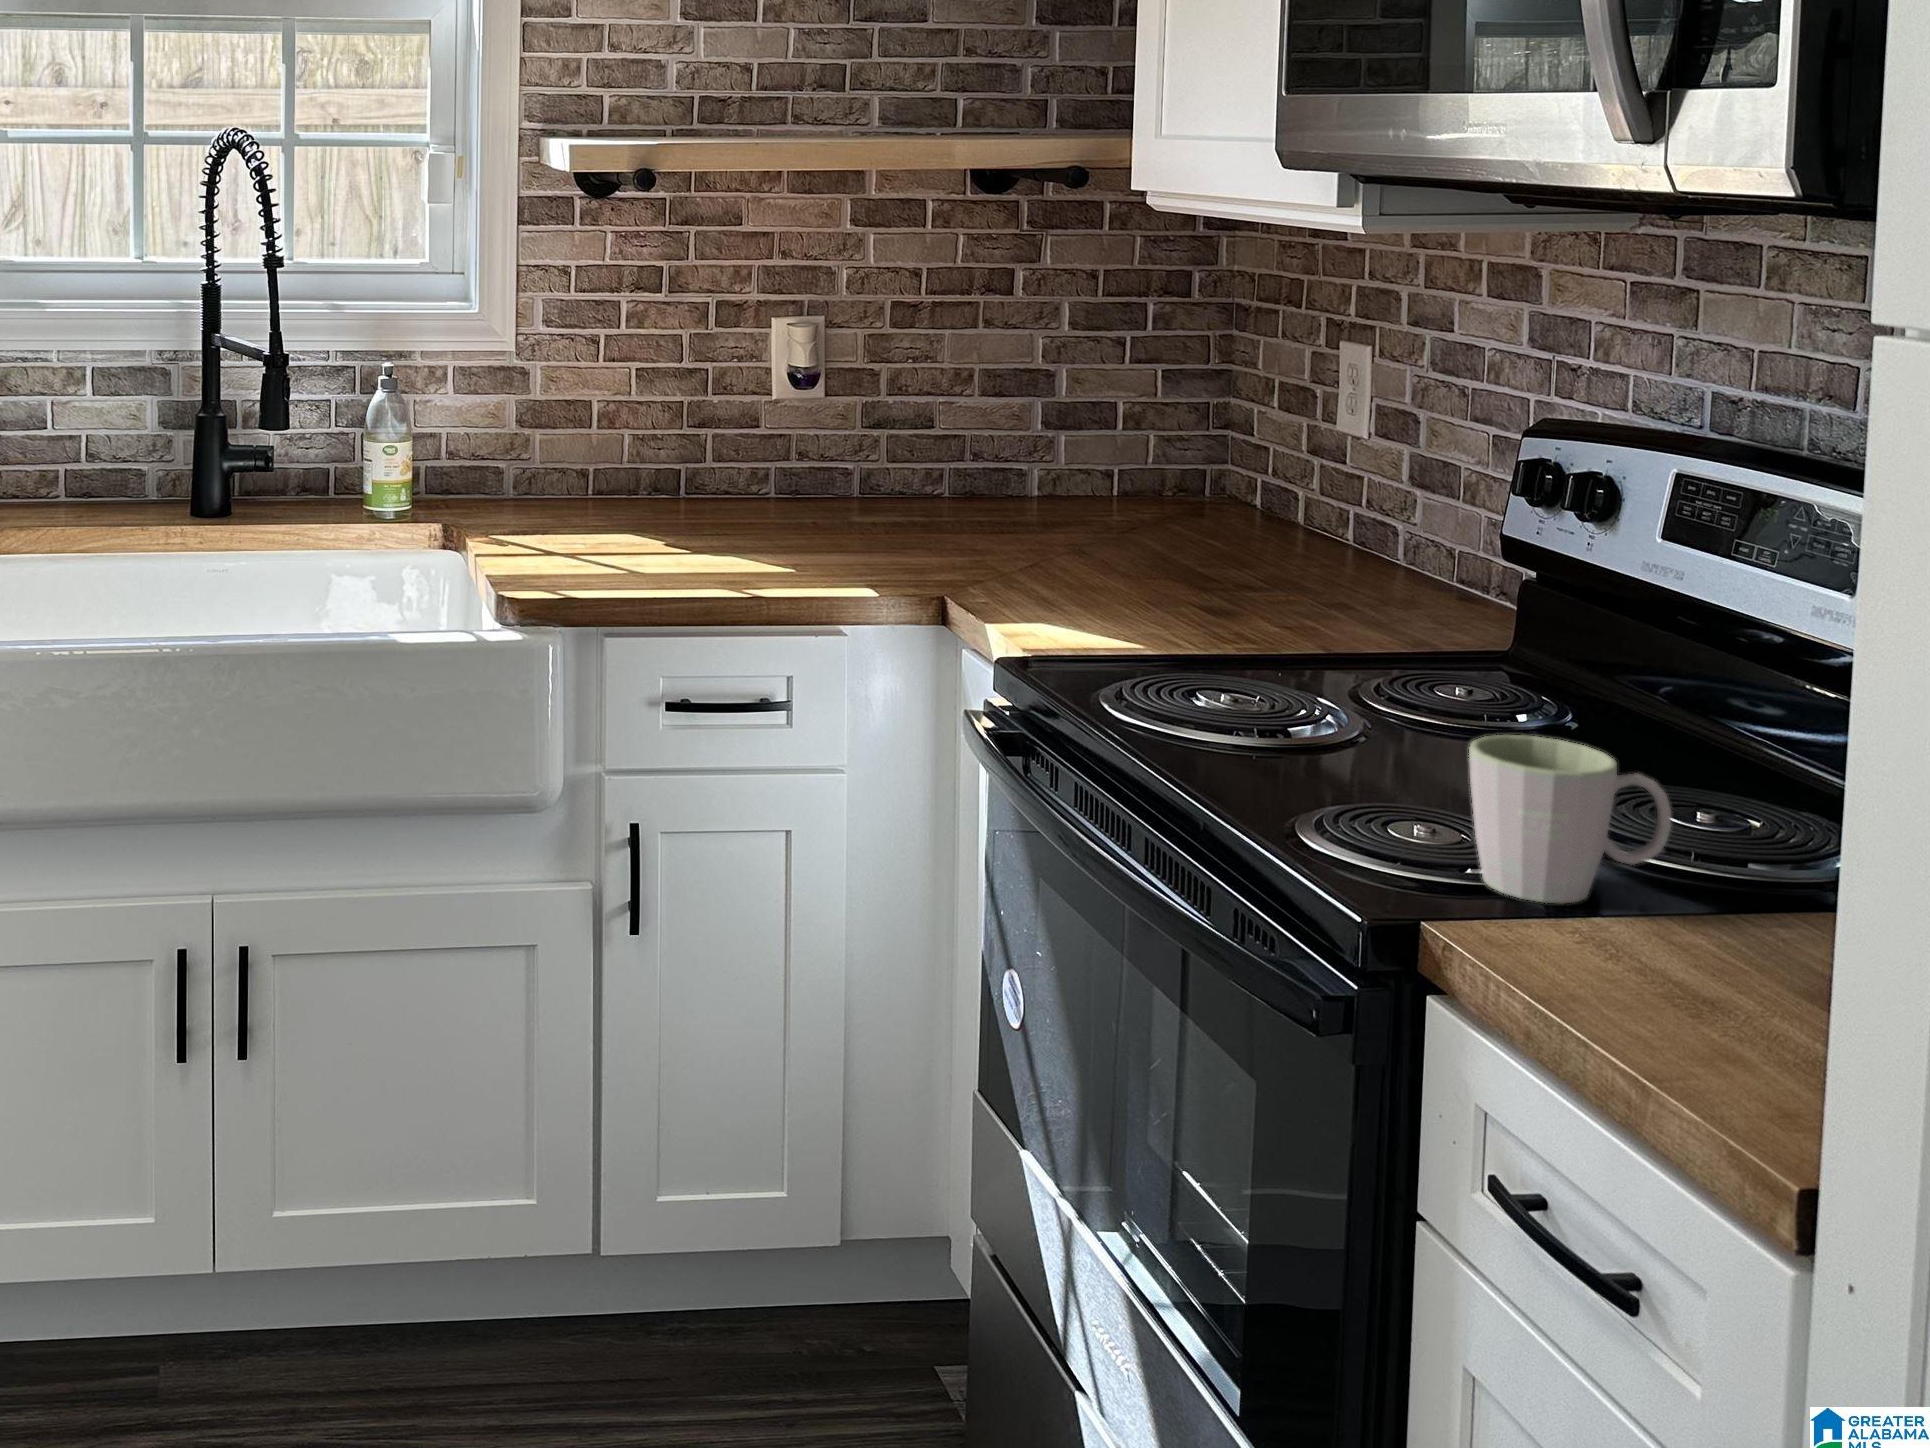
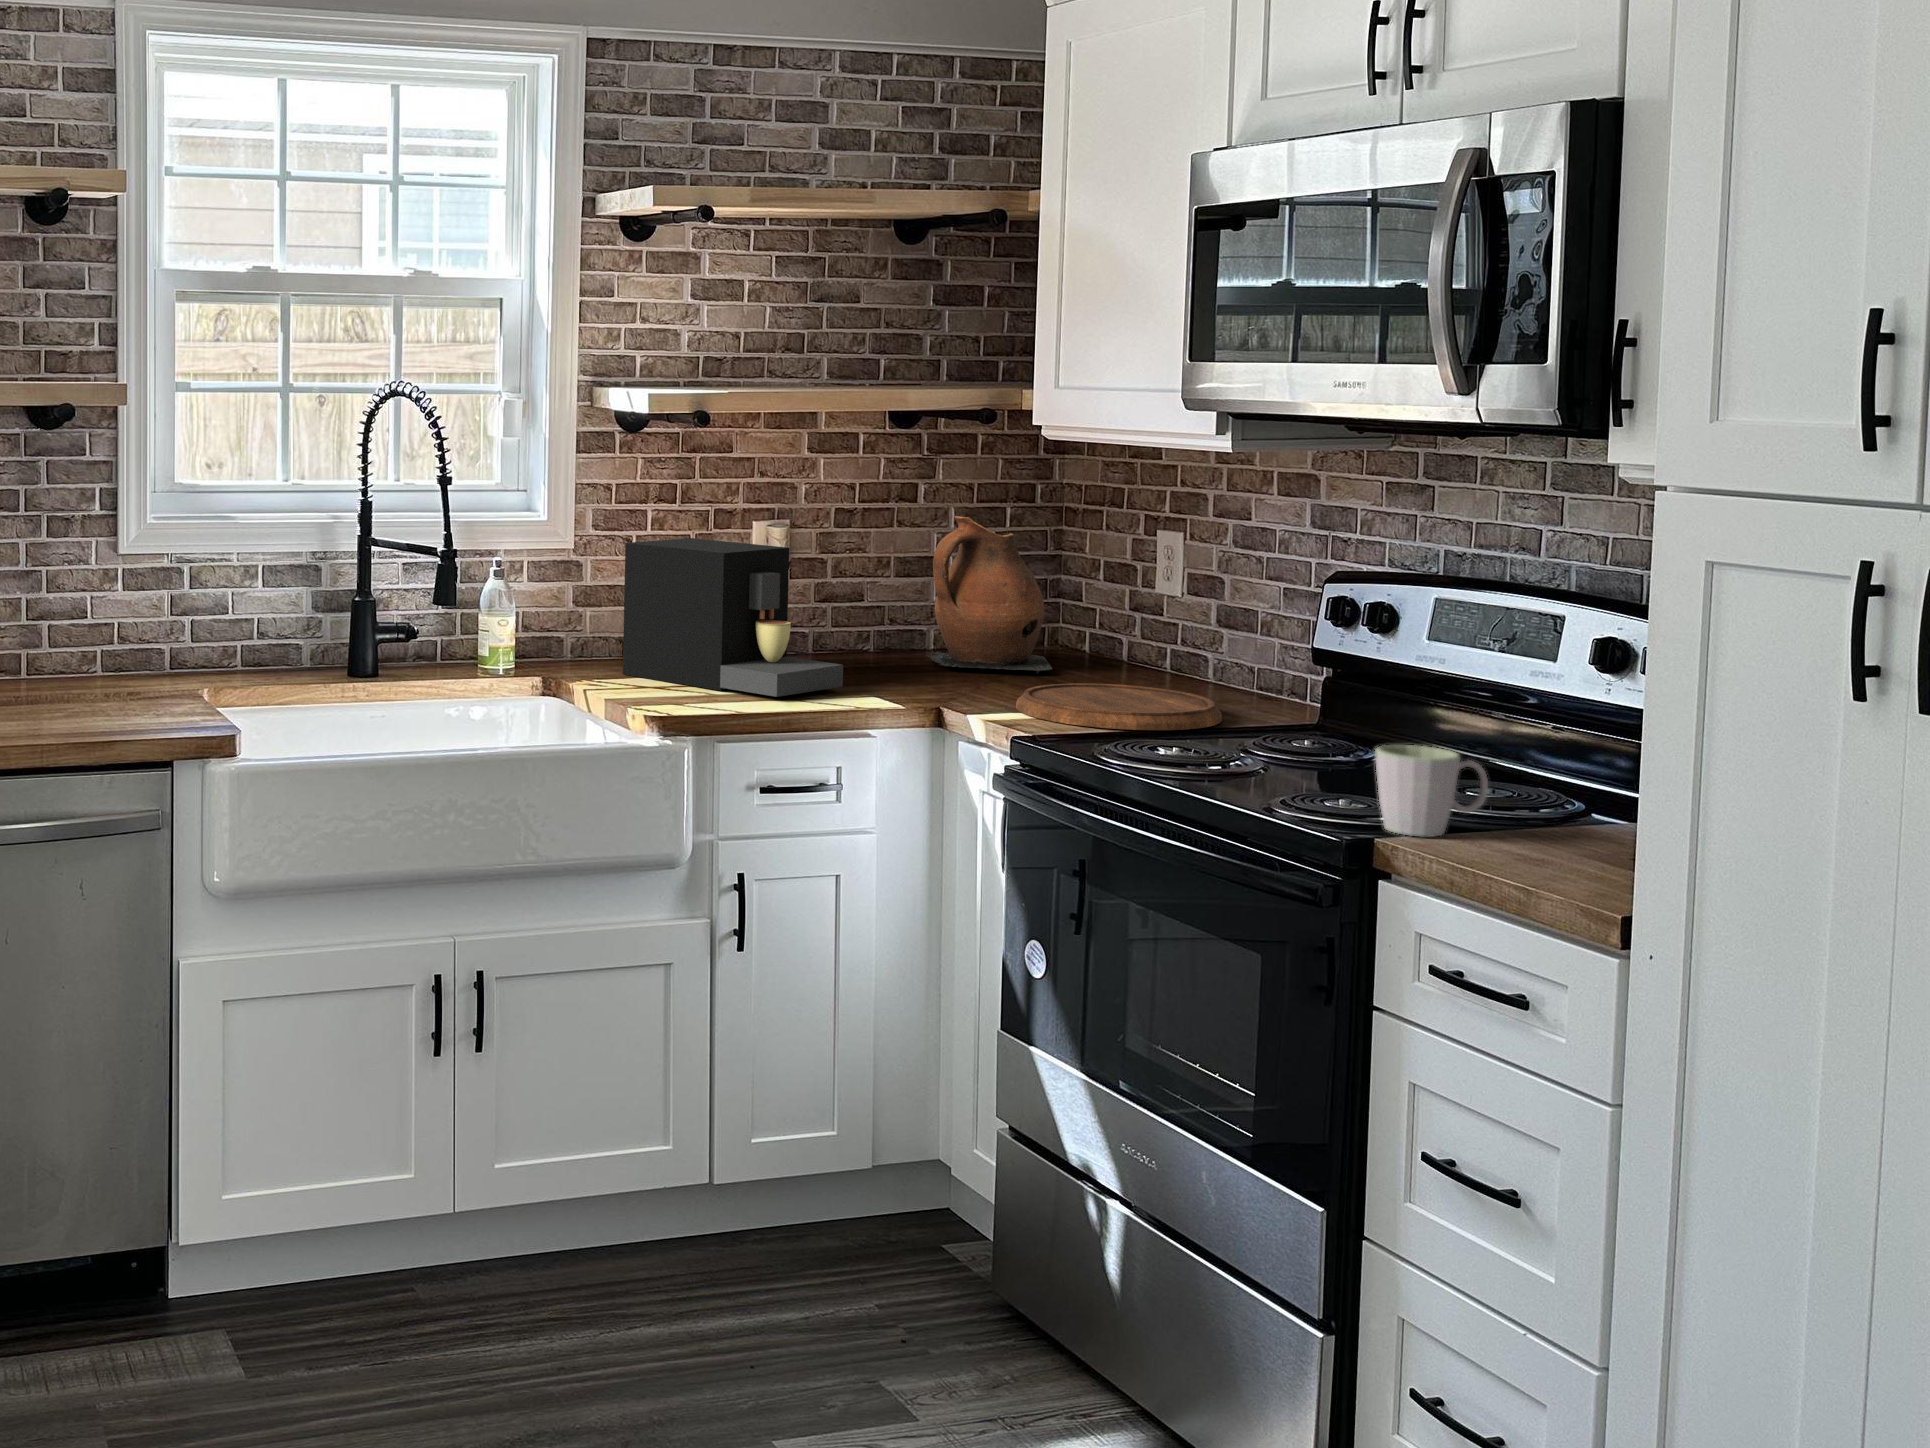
ceramic pitcher: none [1003,316,1178,542] -> present [927,516,1052,674]
coffee maker: none [550,341,830,570] -> present [623,538,843,697]
cutting board: none [1058,564,1366,651] -> present [1016,683,1222,730]

